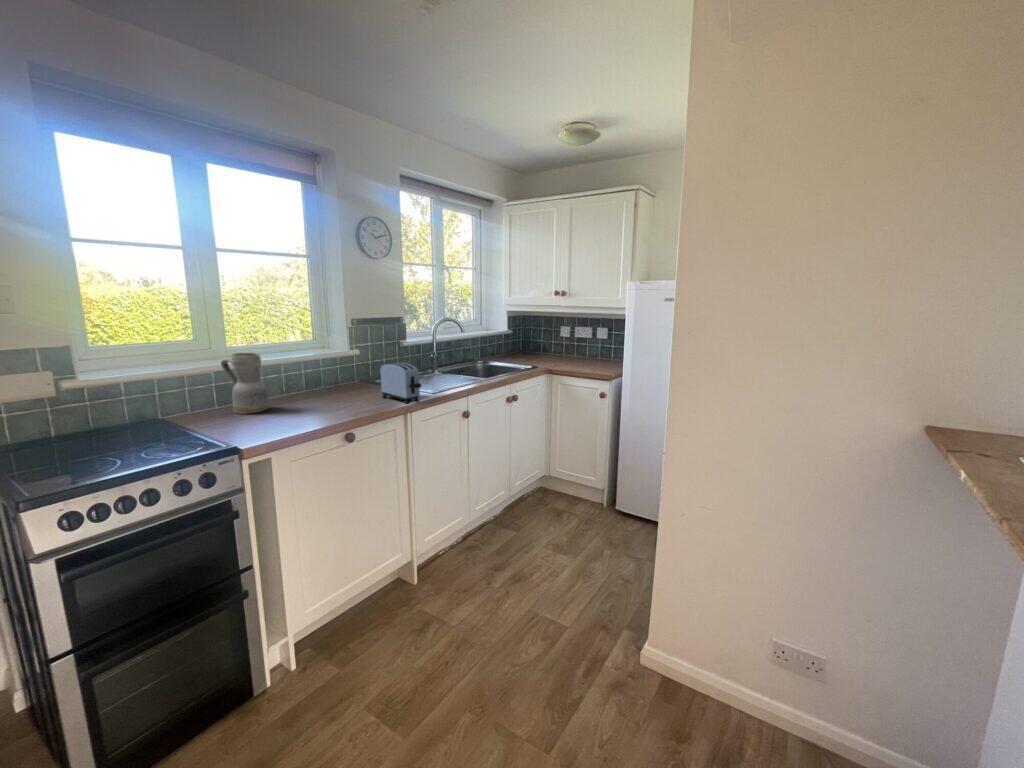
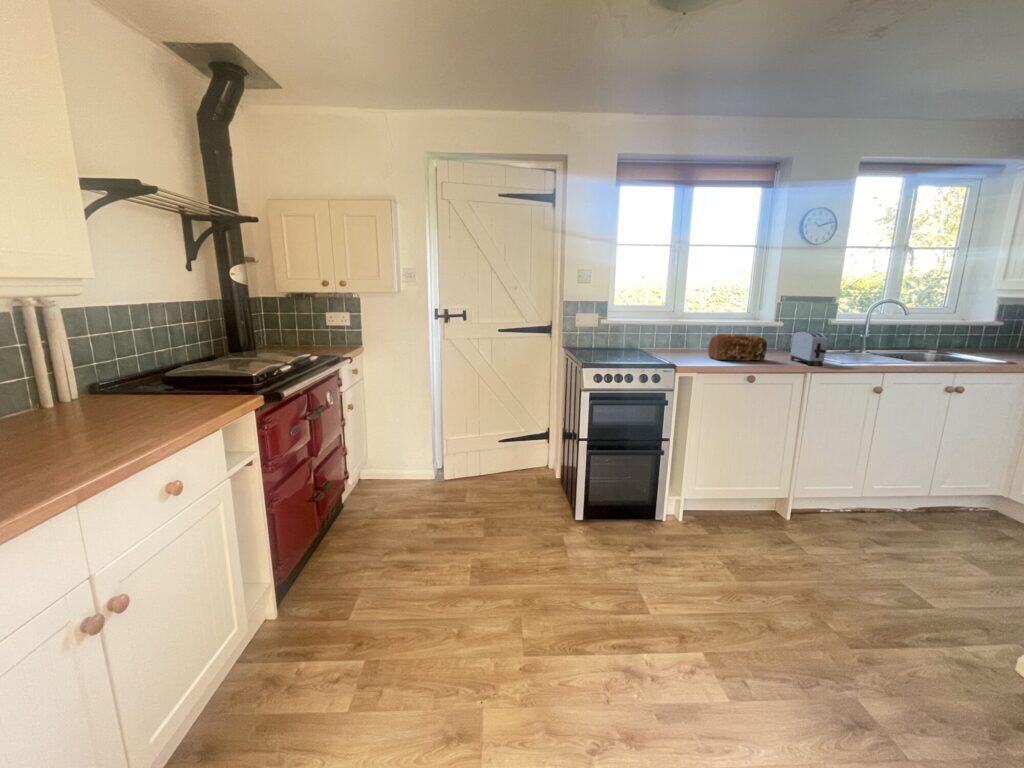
ceramic pitcher: present [221,353,269,414] -> none [677,313,702,354]
bread loaf: none [280,375,357,419] -> present [708,334,767,361]

